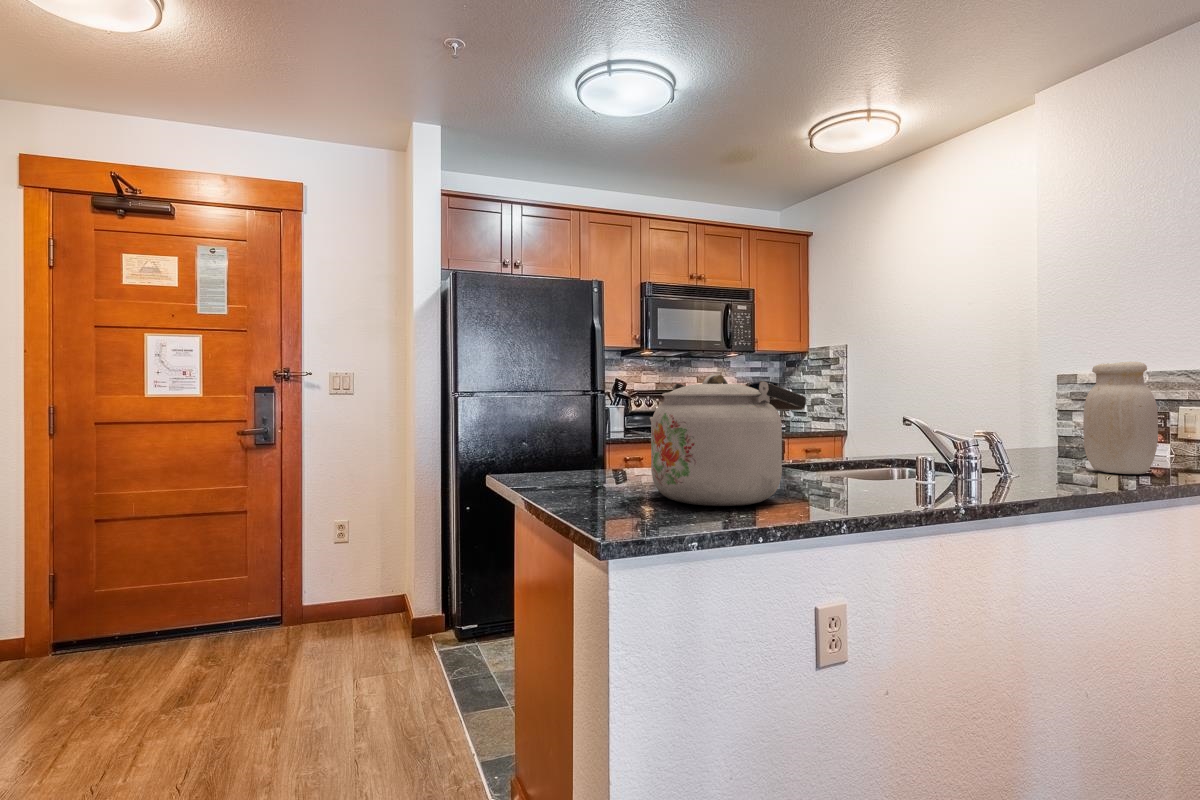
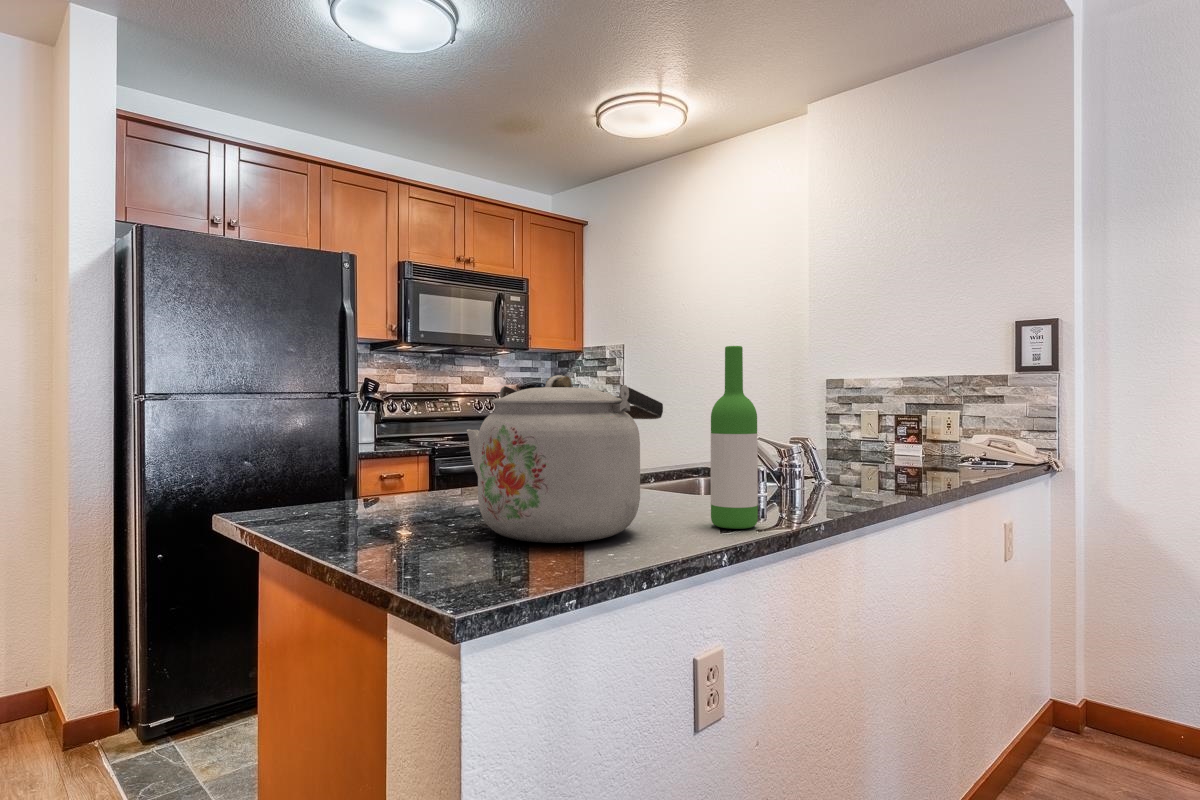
wine bottle: none [851,346,895,506] -> present [711,346,758,529]
jar: present [1083,362,1158,474] -> none [874,368,934,476]

